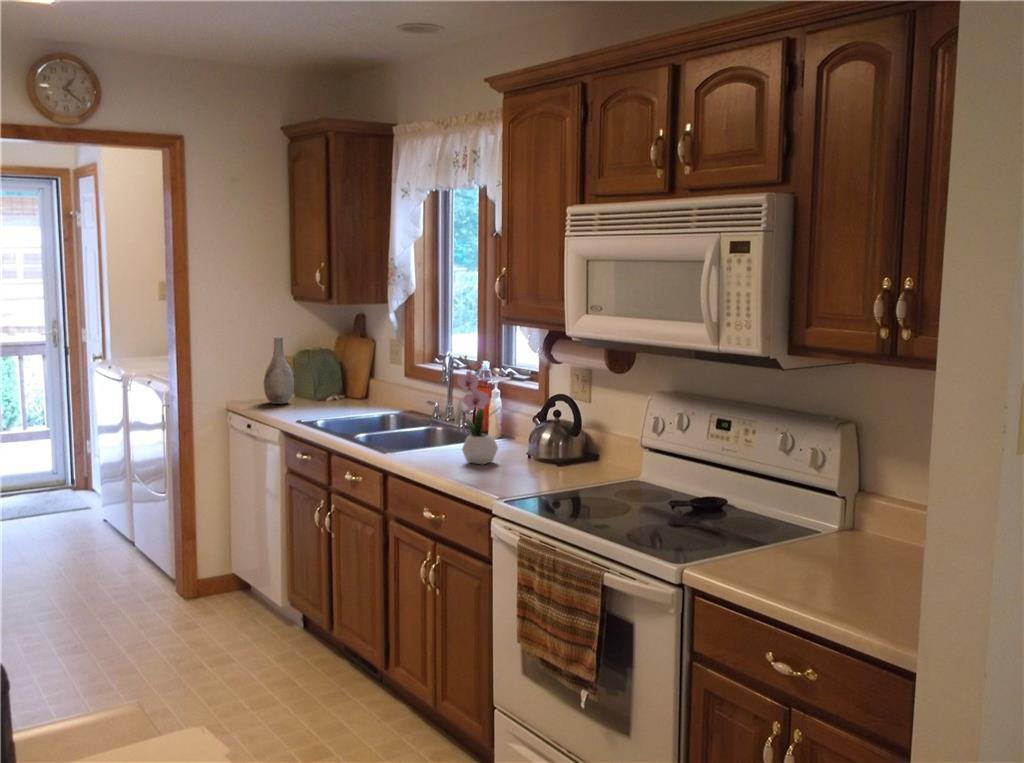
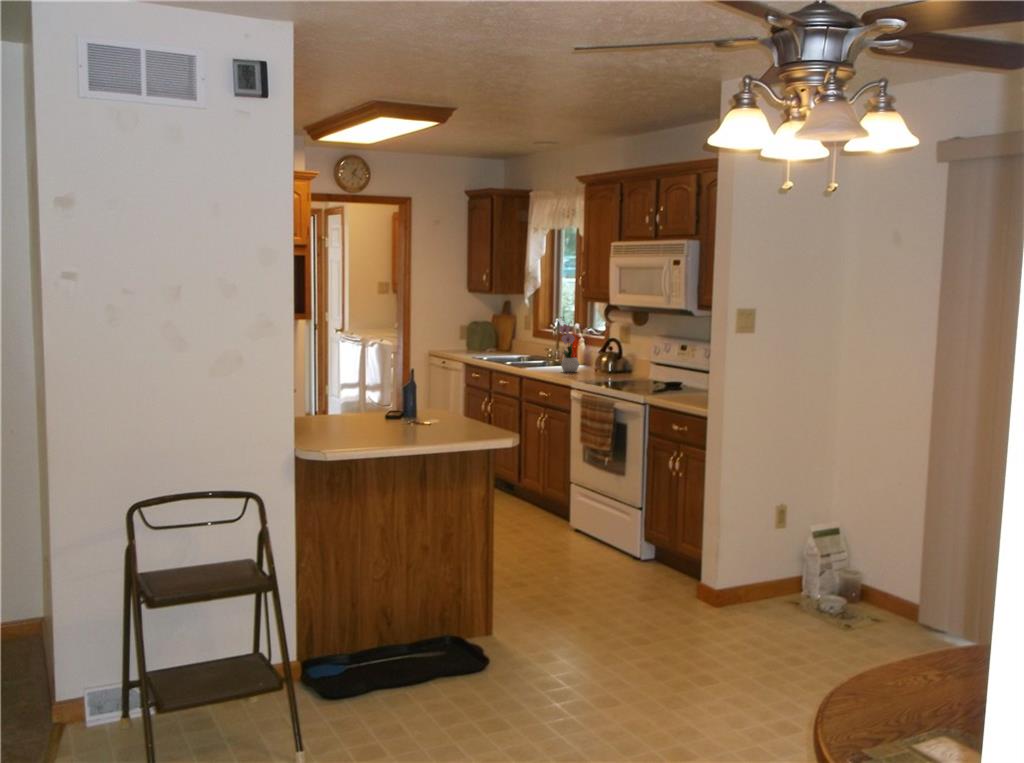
vase: present [264,336,294,404] -> none [451,312,469,351]

